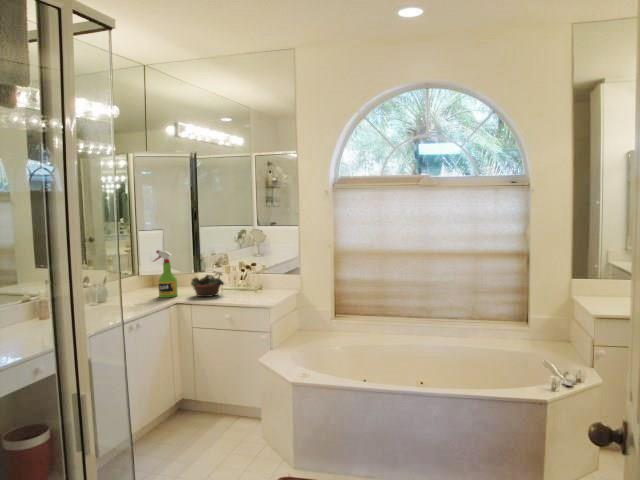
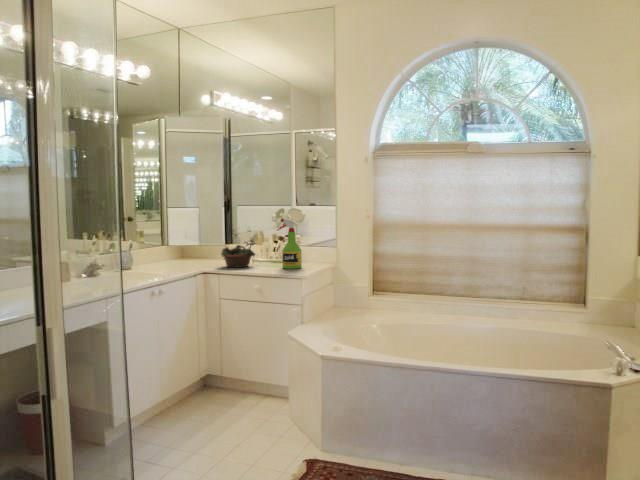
spray bottle: present [154,250,178,298] -> present [278,219,301,269]

